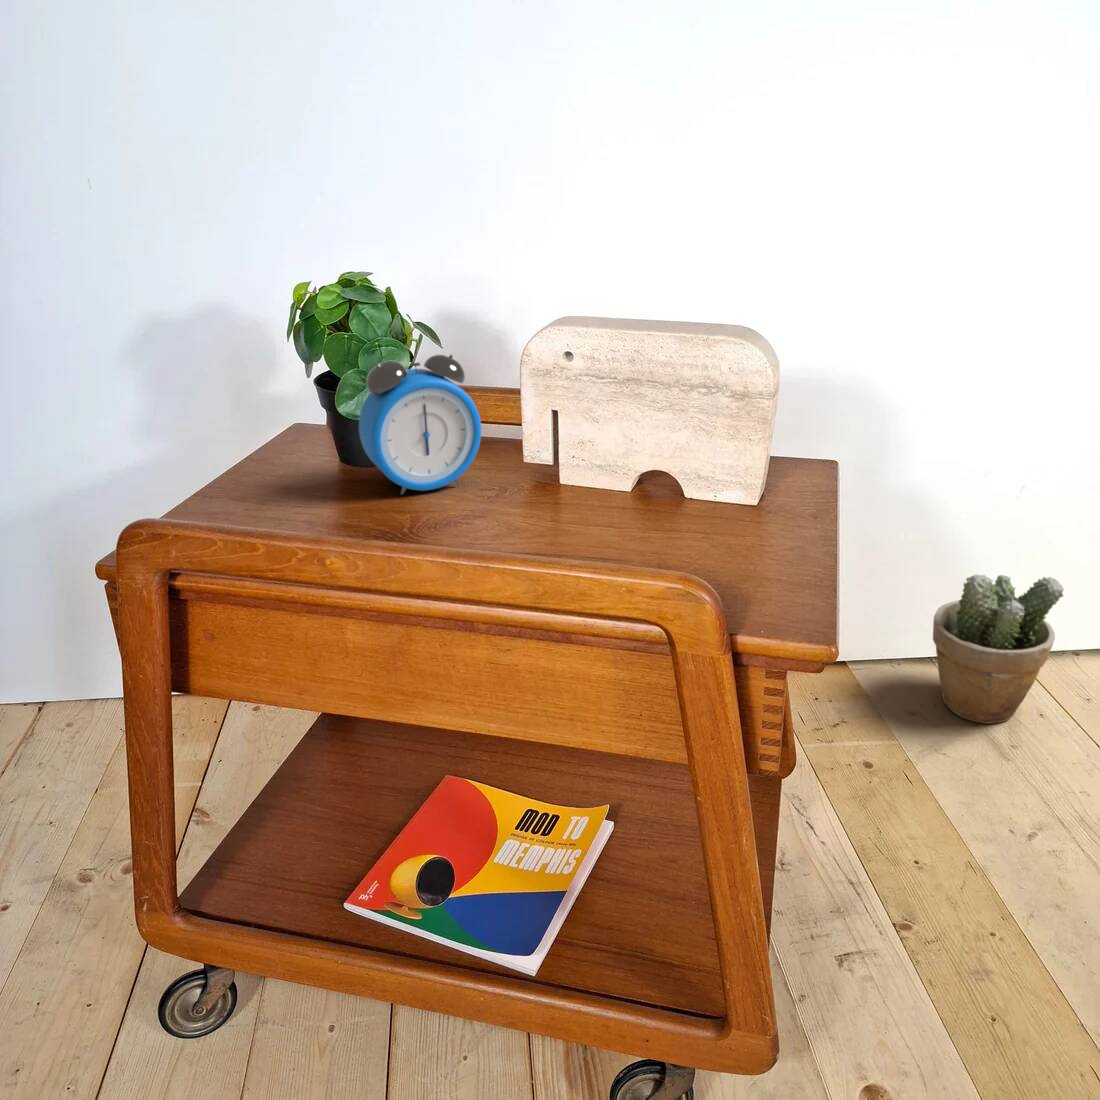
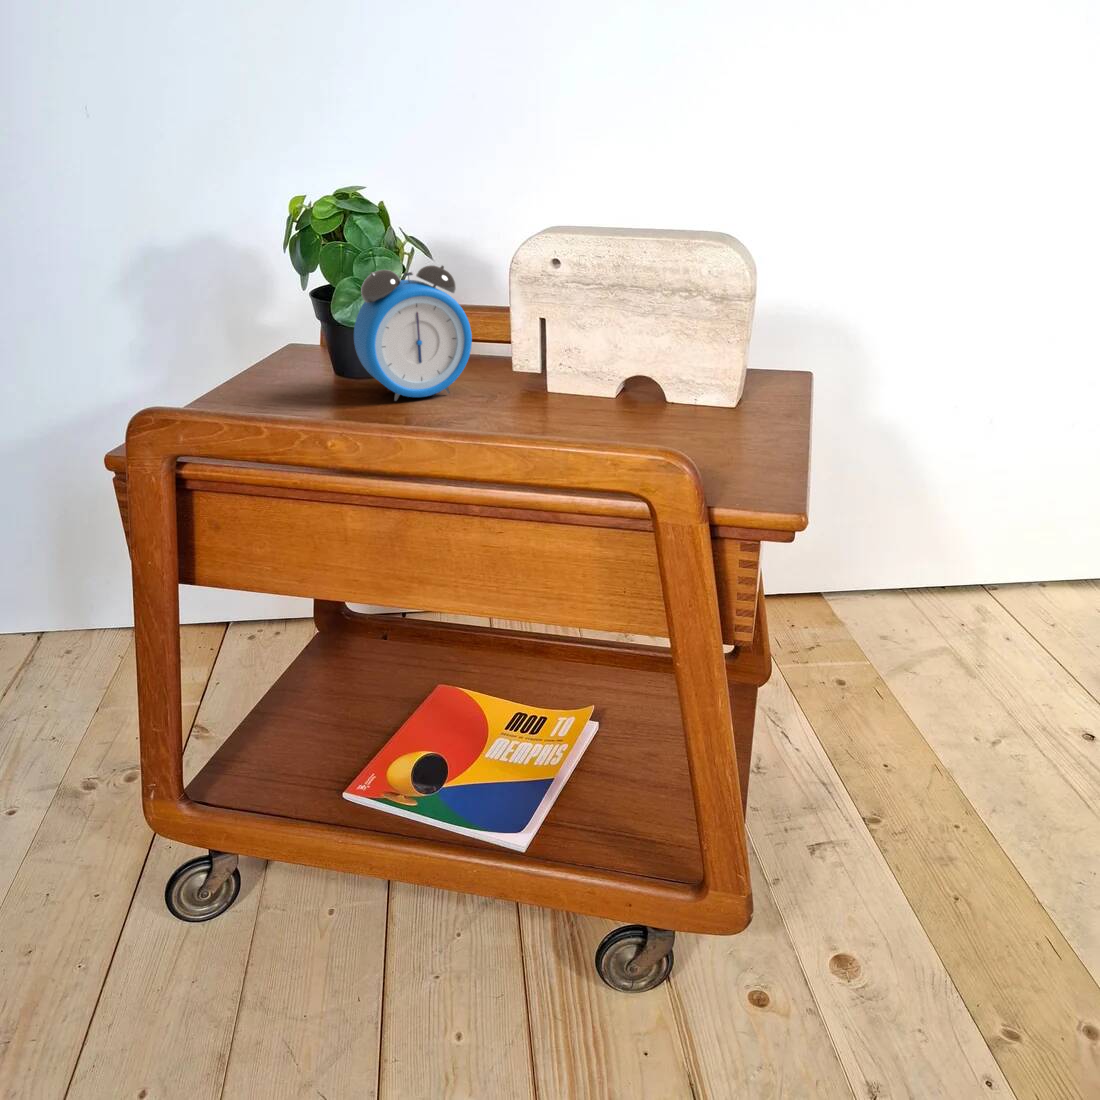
potted plant: present [933,575,1063,723] -> none [905,499,1030,643]

